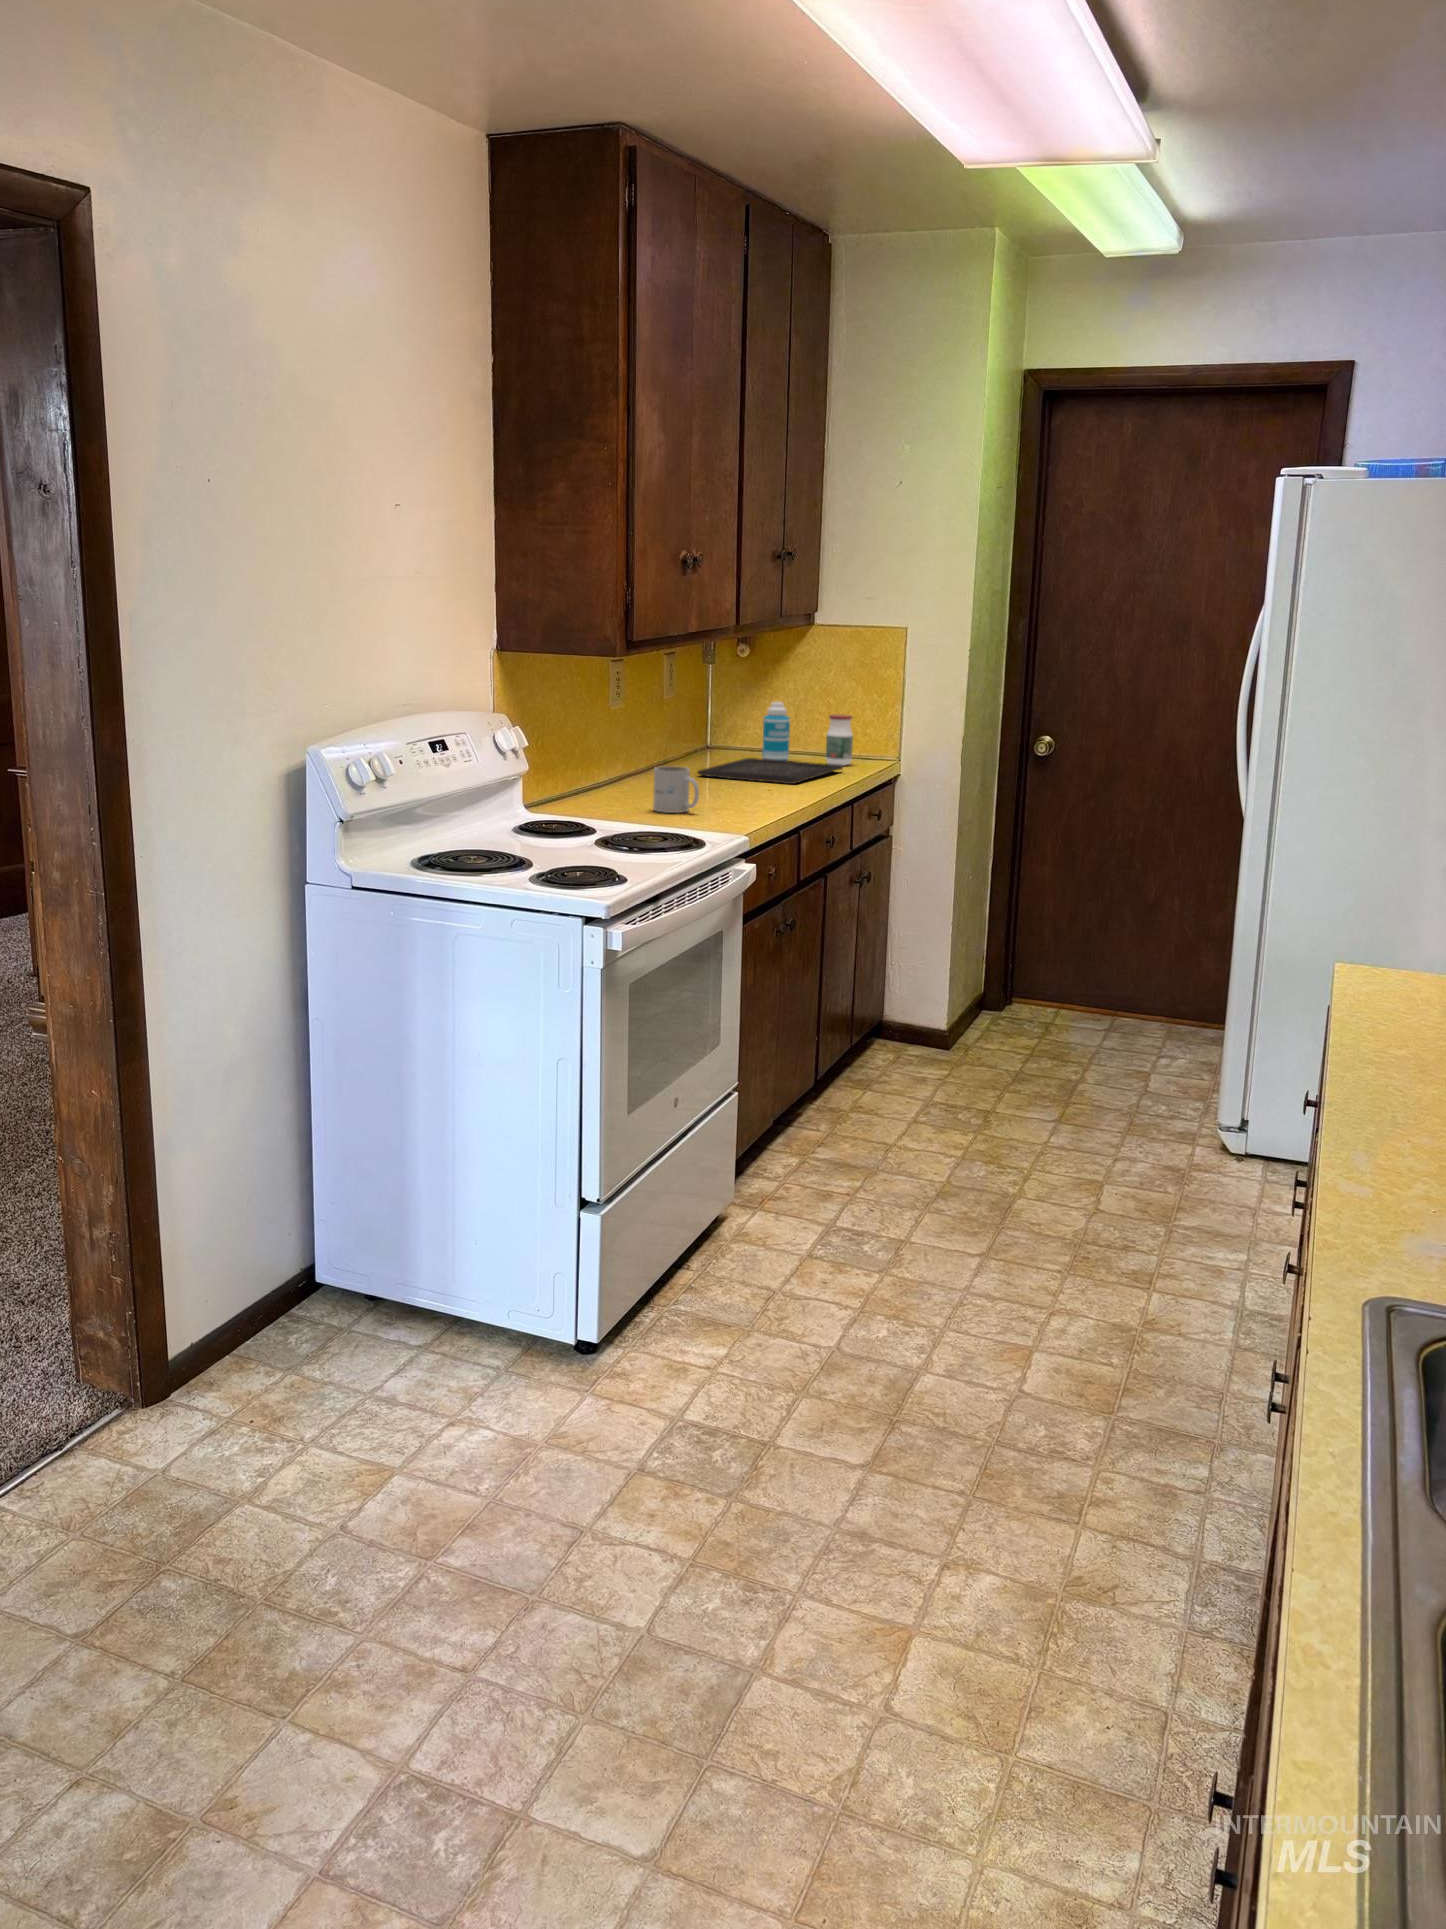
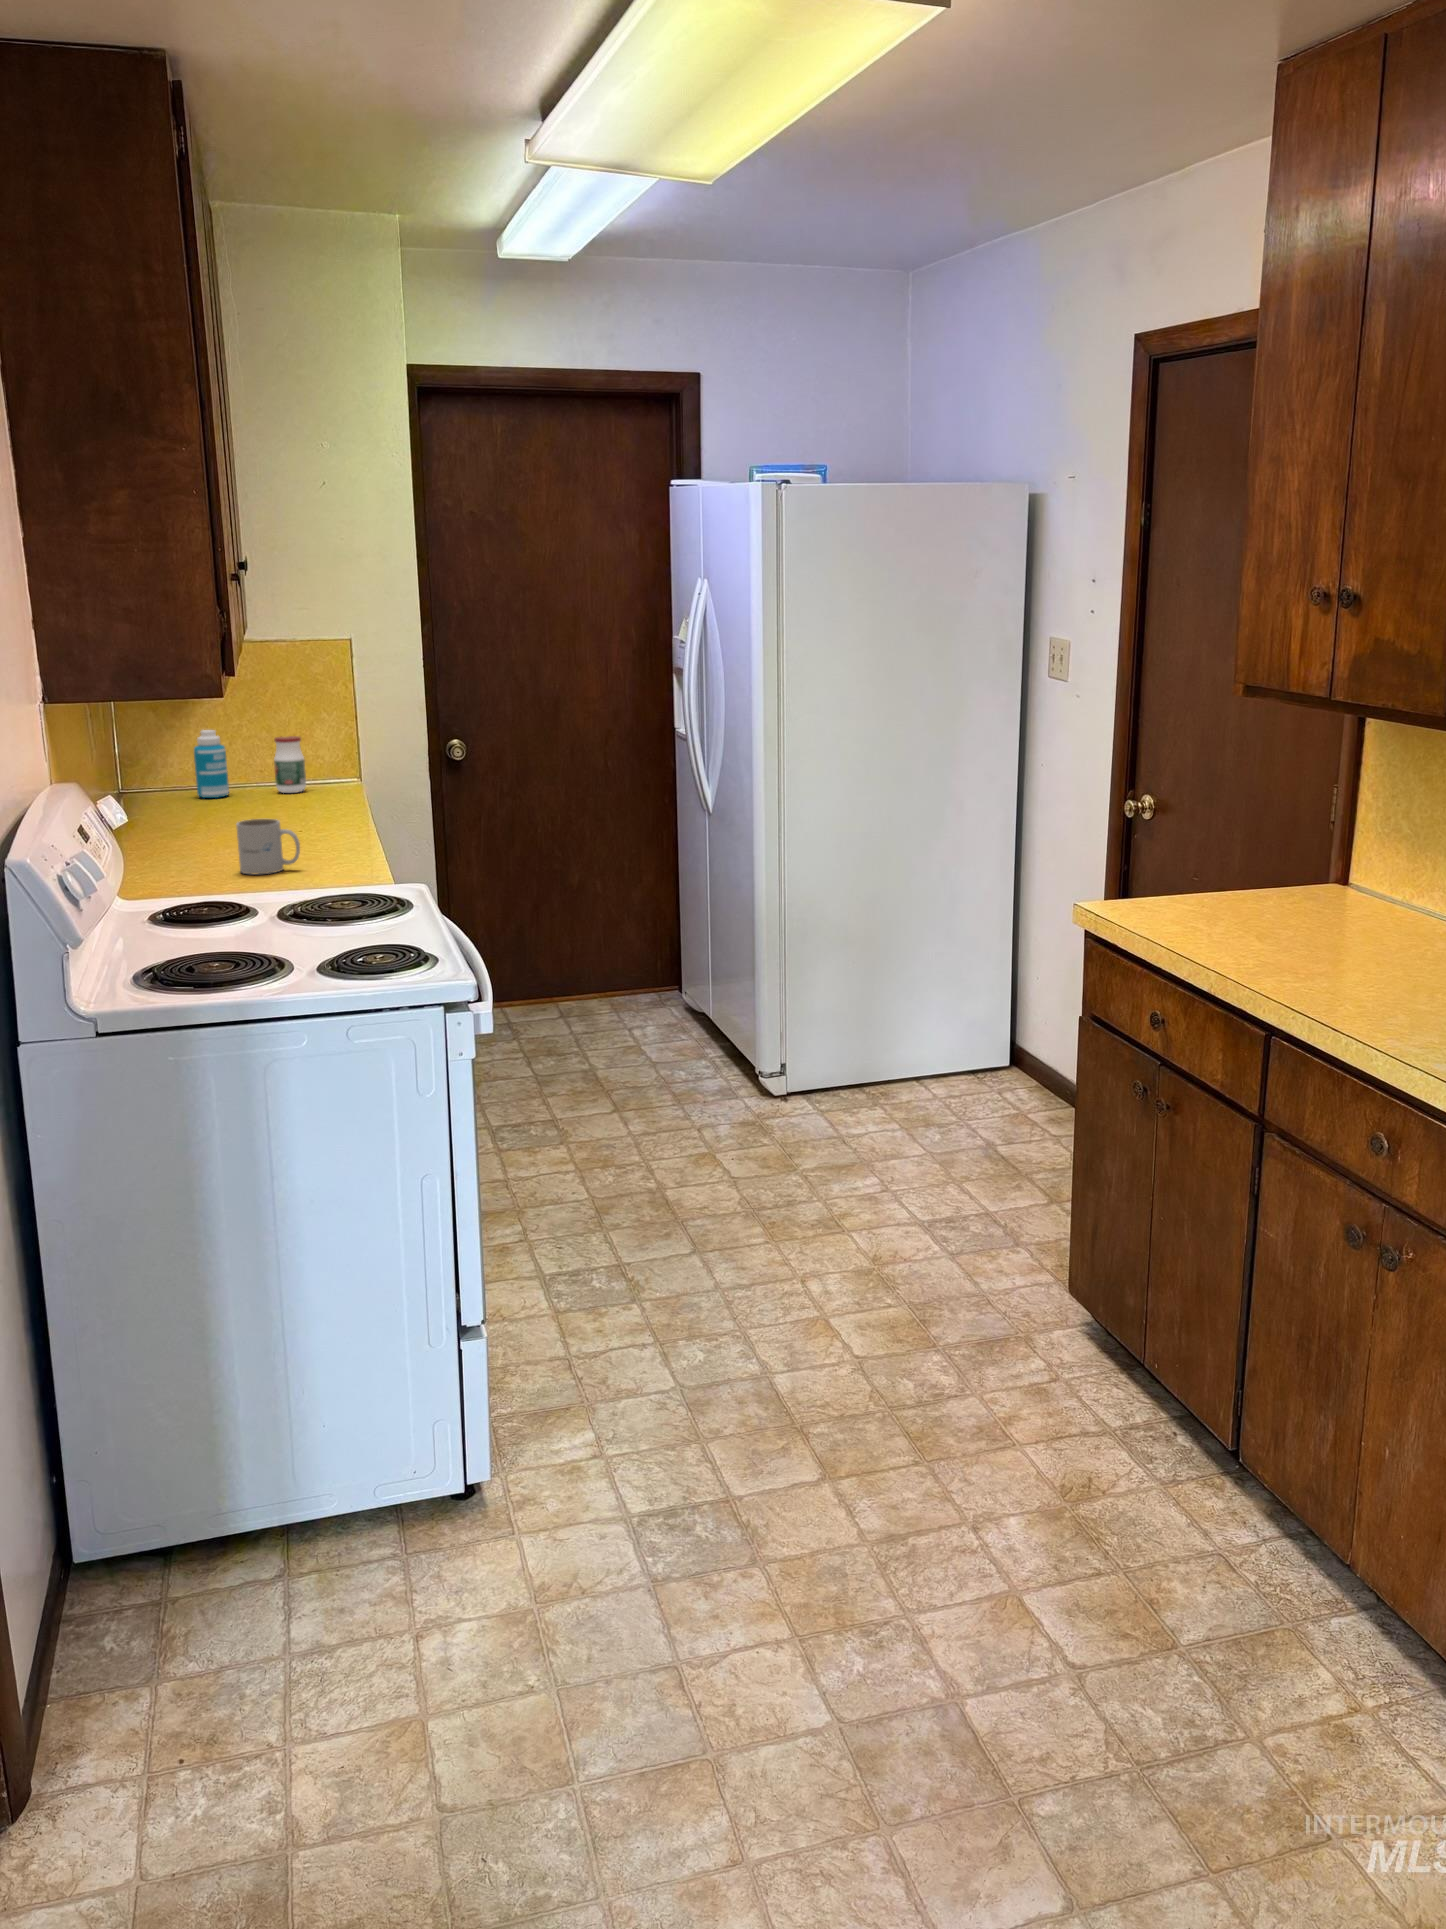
tray: present [697,758,843,784] -> none [178,792,318,825]

